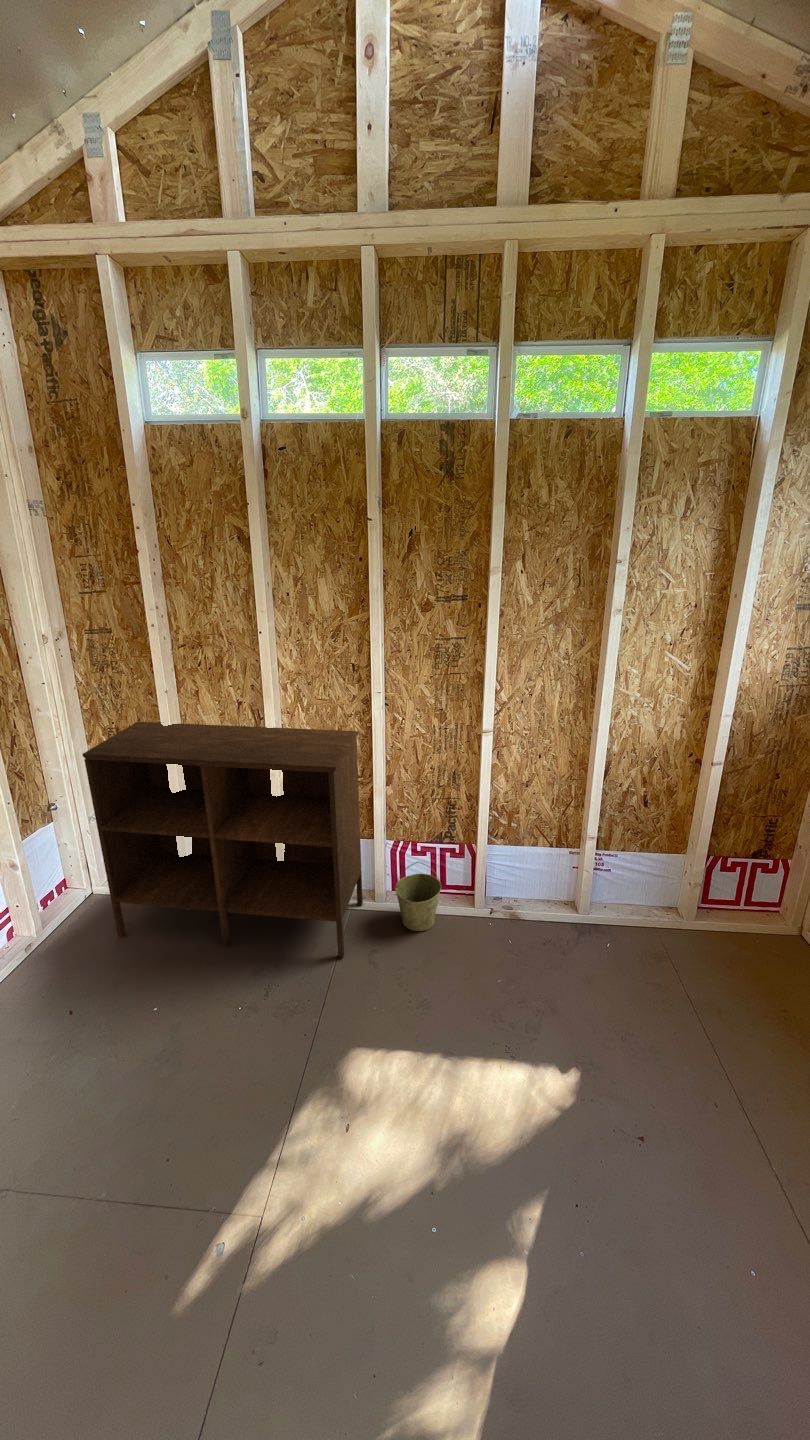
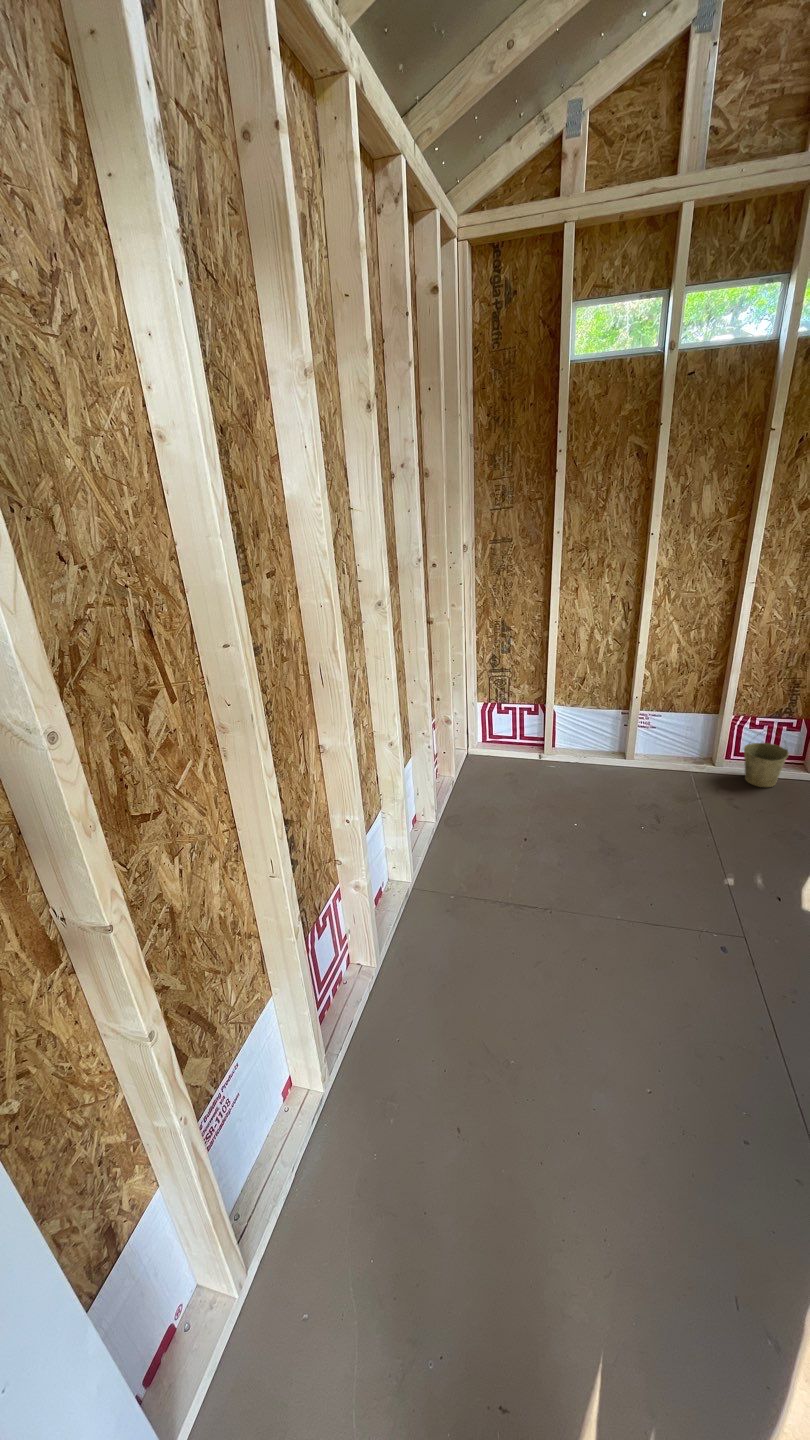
shelving unit: present [82,722,363,958] -> none [511,614,739,801]

